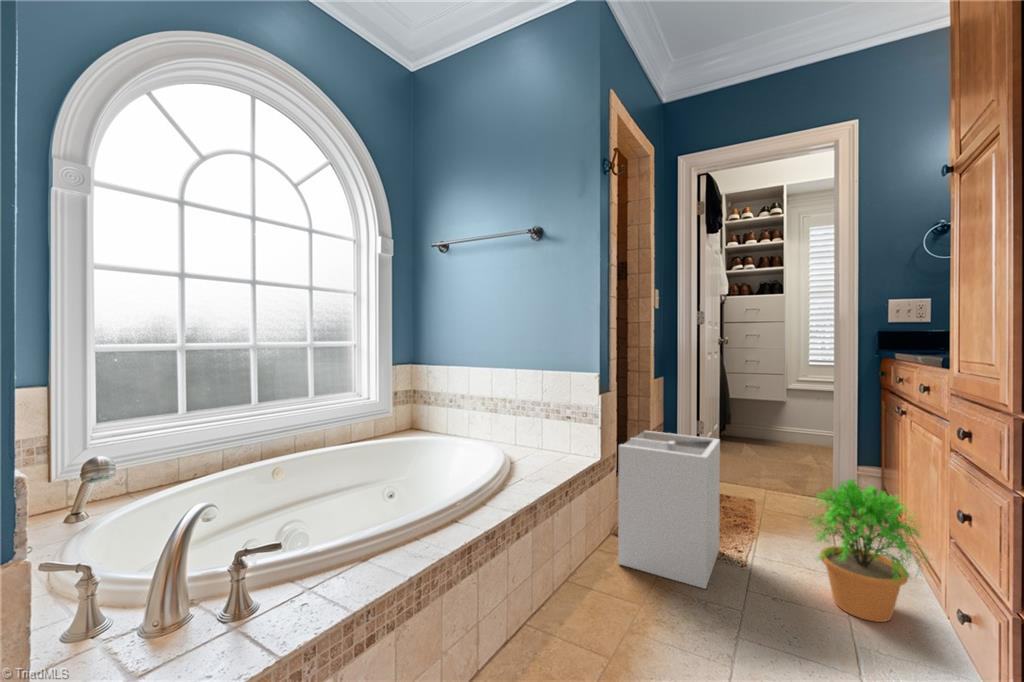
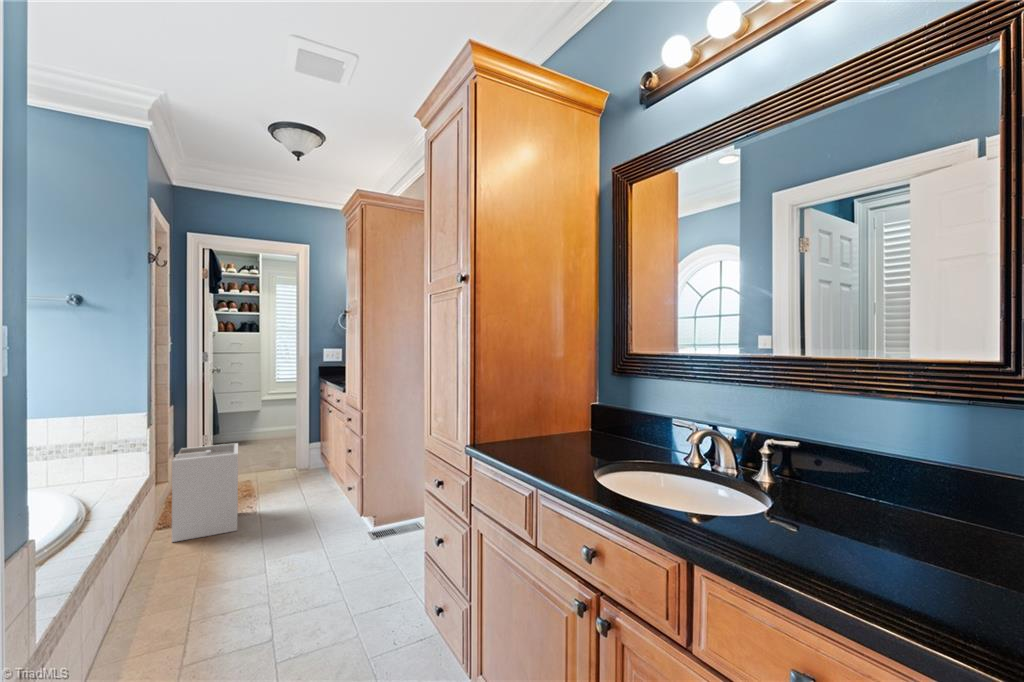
potted plant: present [813,479,932,622] -> none [289,447,341,512]

